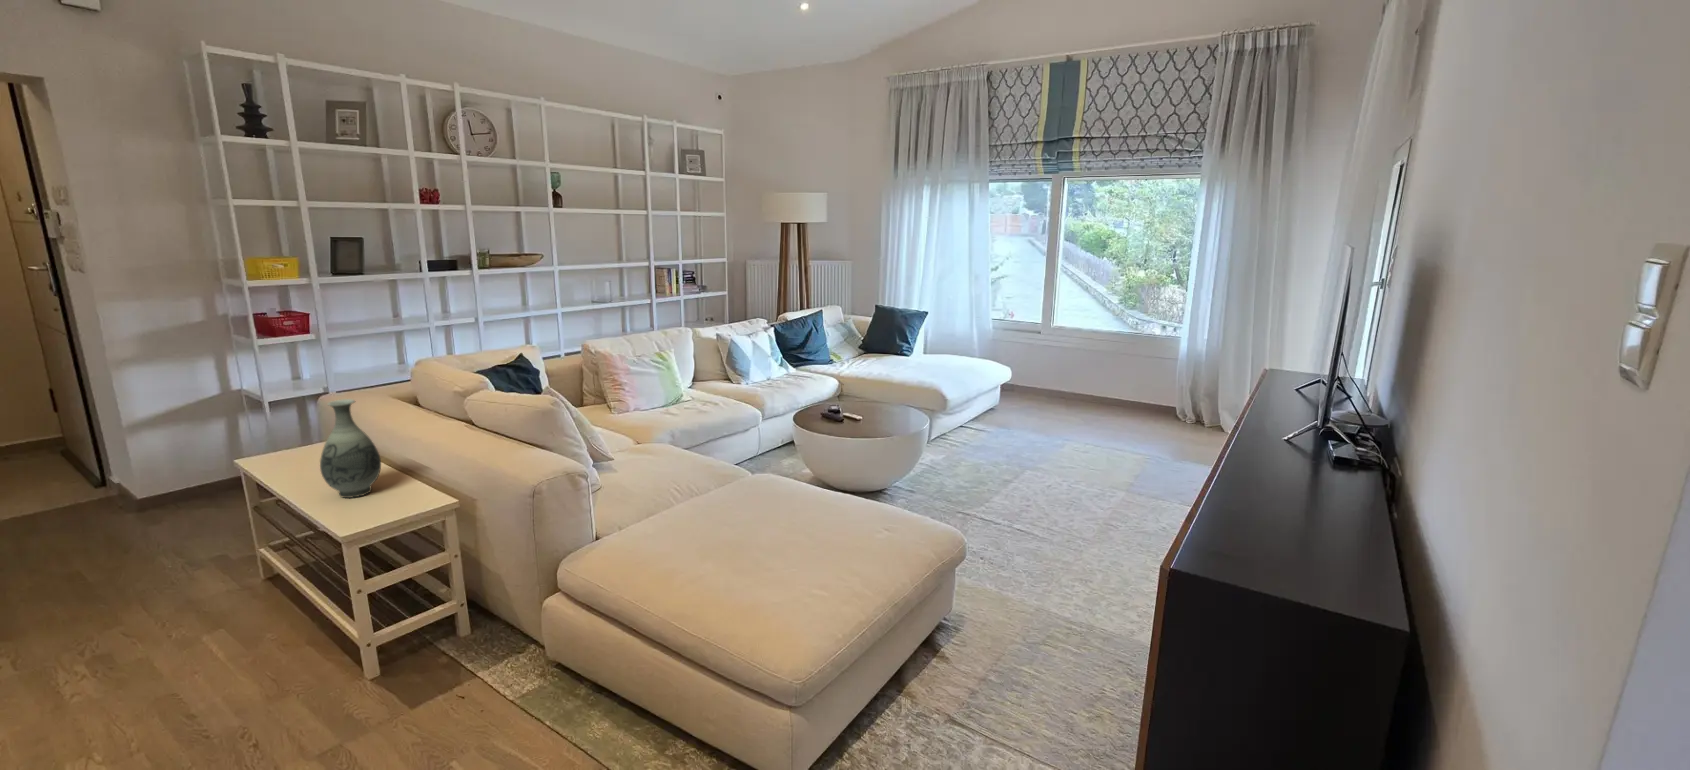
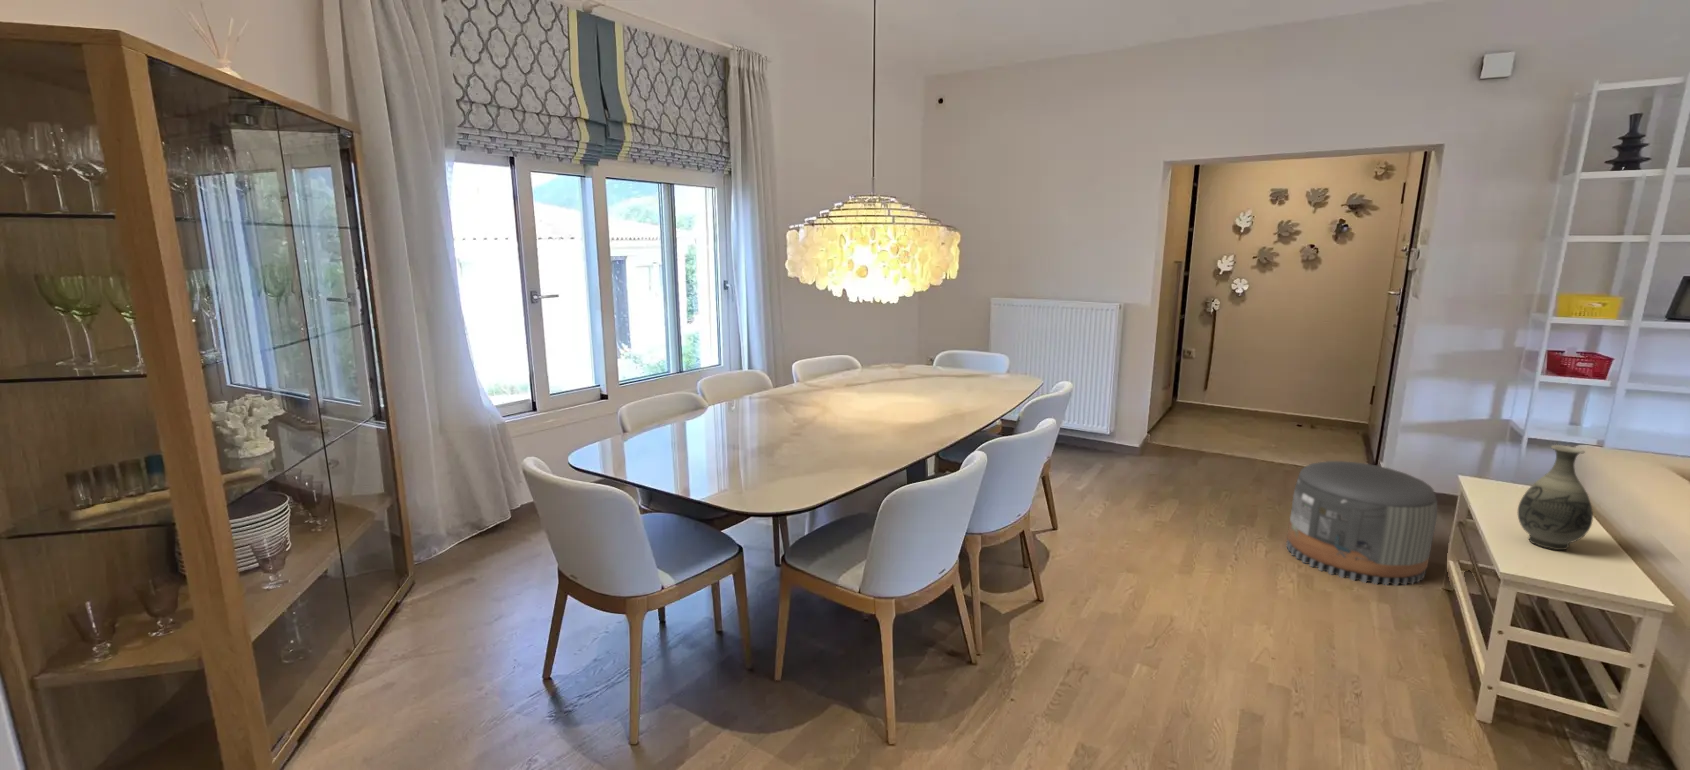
pouf: none [22,478,239,640] -> present [1287,461,1437,586]

